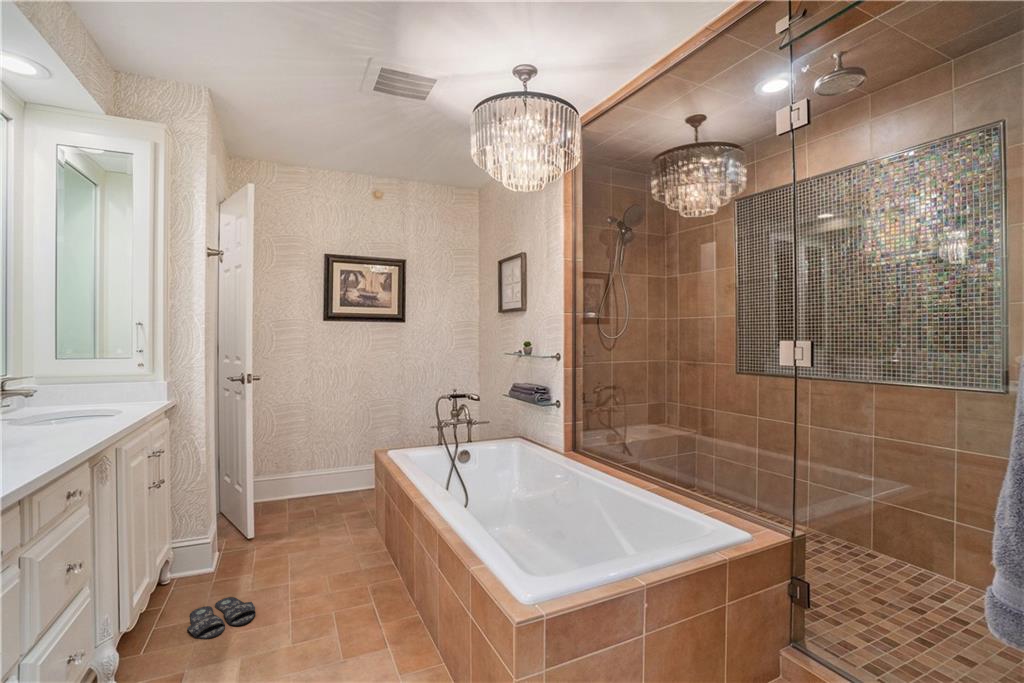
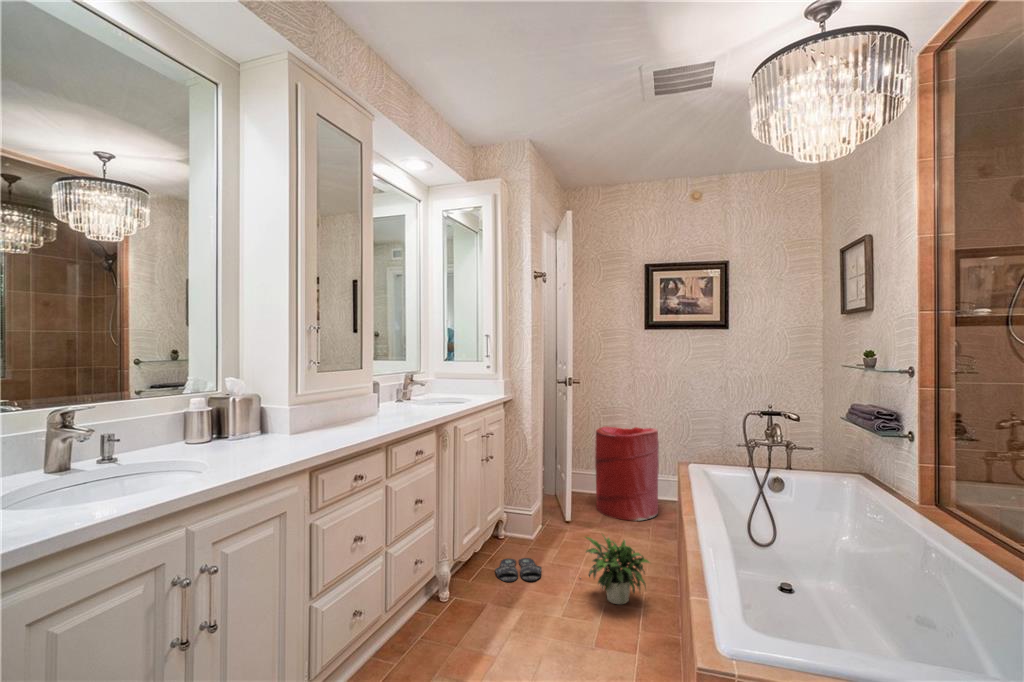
laundry hamper: none [279,420,349,520] -> present [595,427,659,521]
potted plant: none [301,539,388,609] -> present [586,536,650,604]

